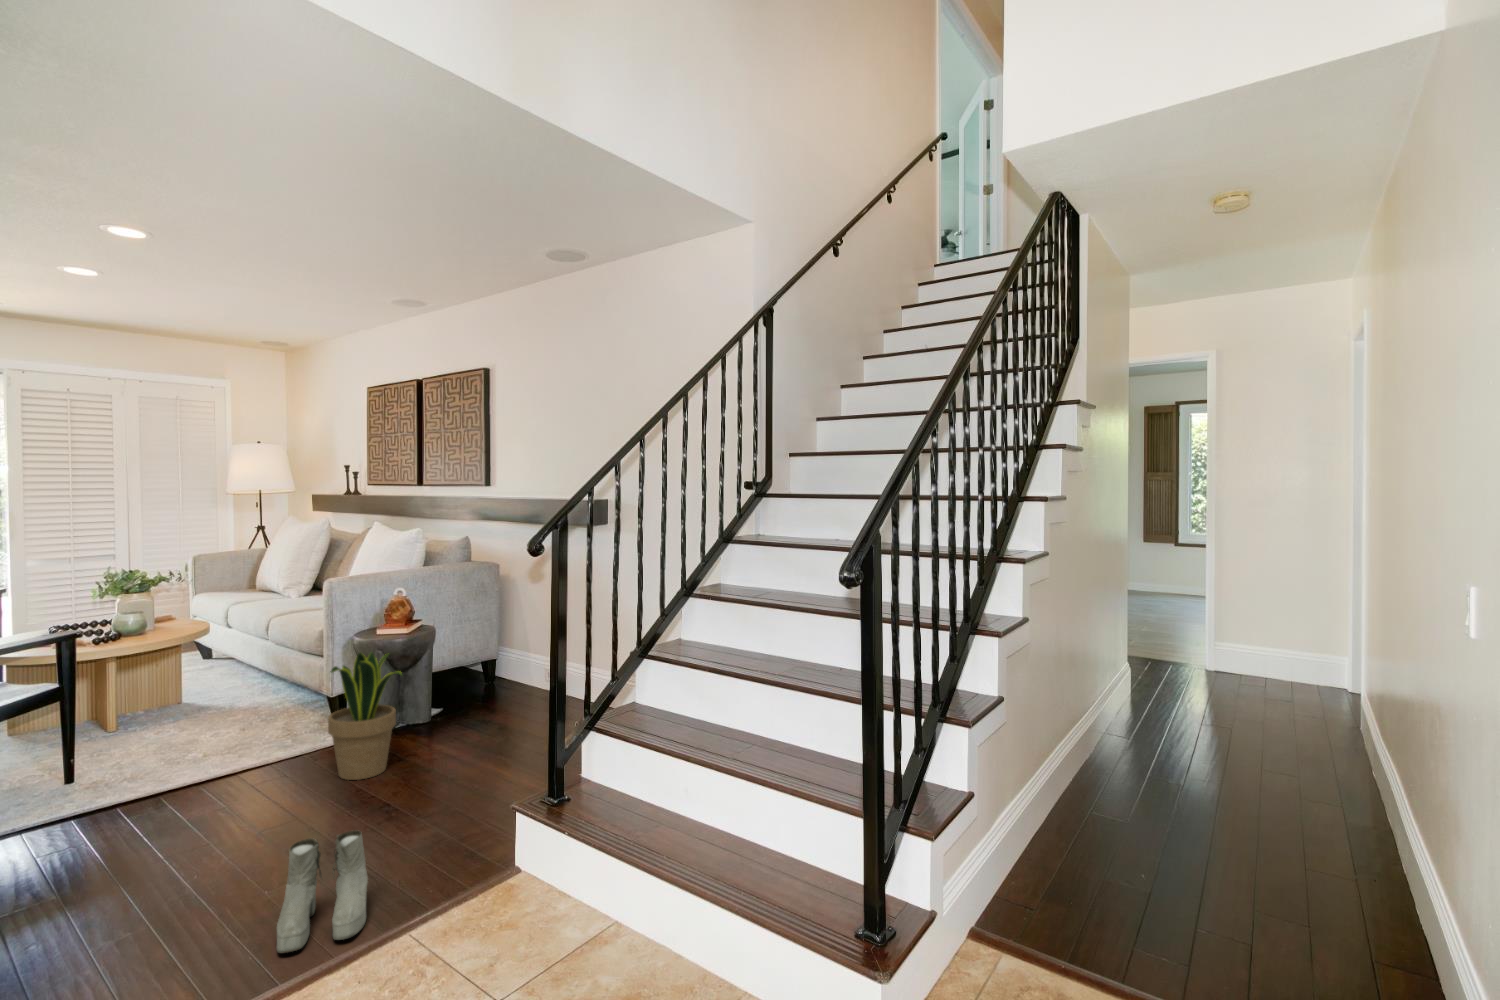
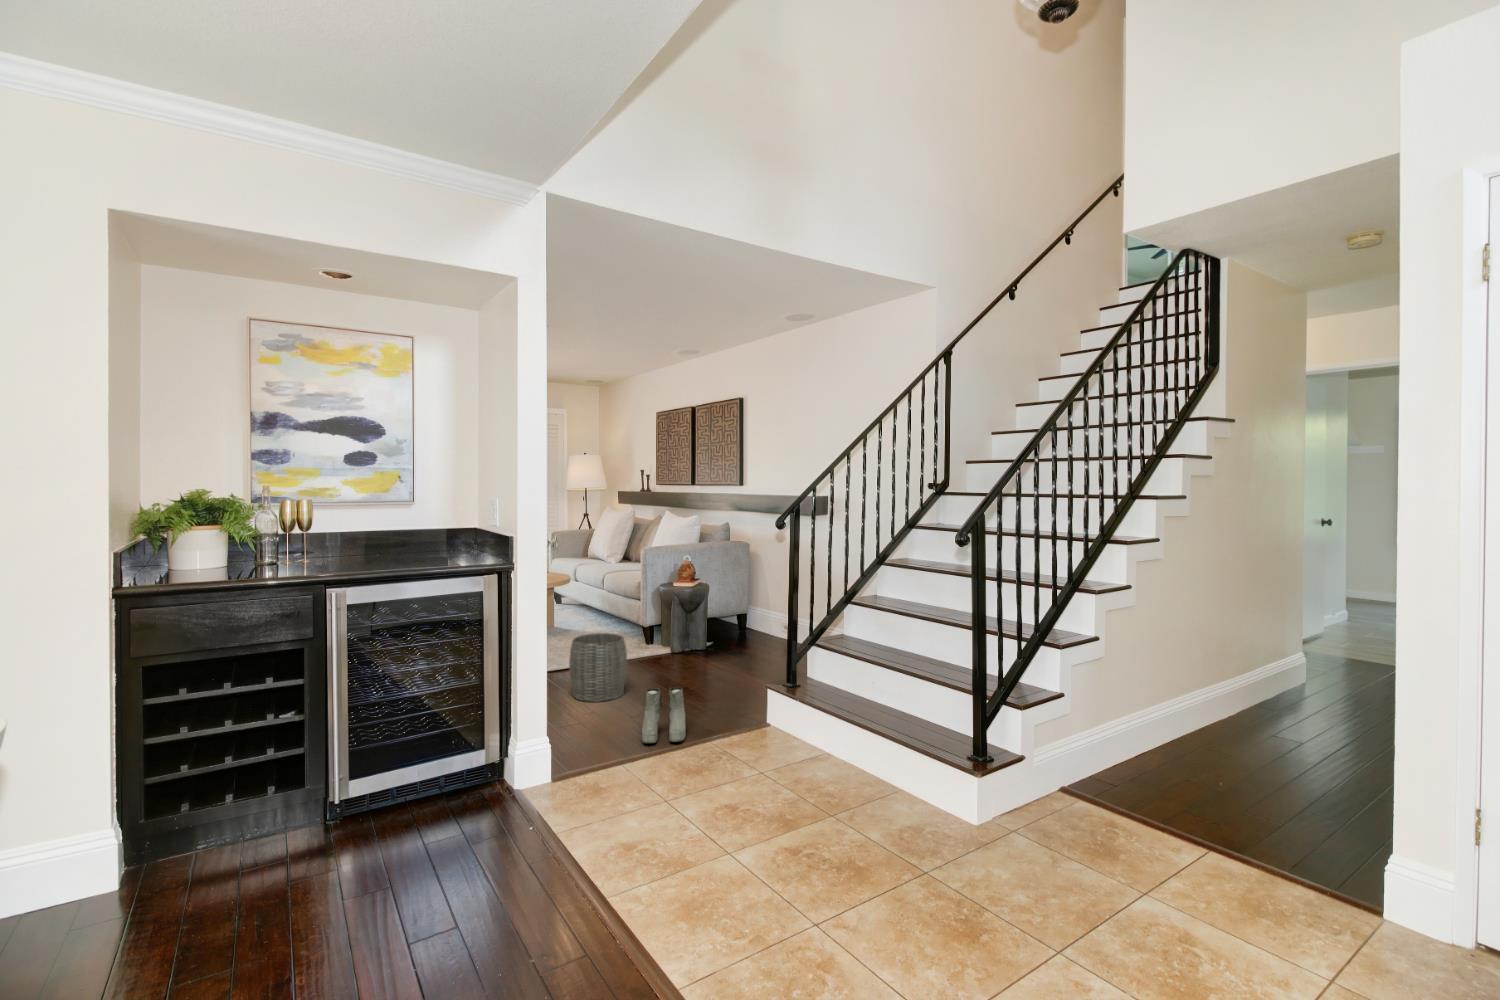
potted plant: present [328,652,402,780] -> none [650,593,694,675]
woven basket: none [158,729,276,858] -> present [569,633,627,702]

